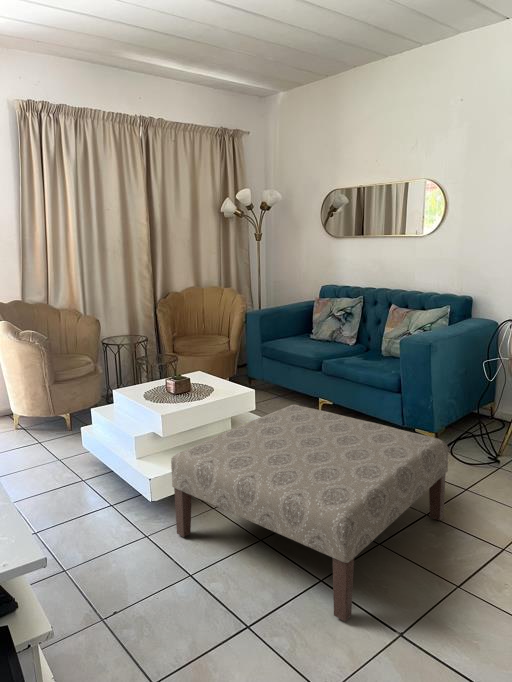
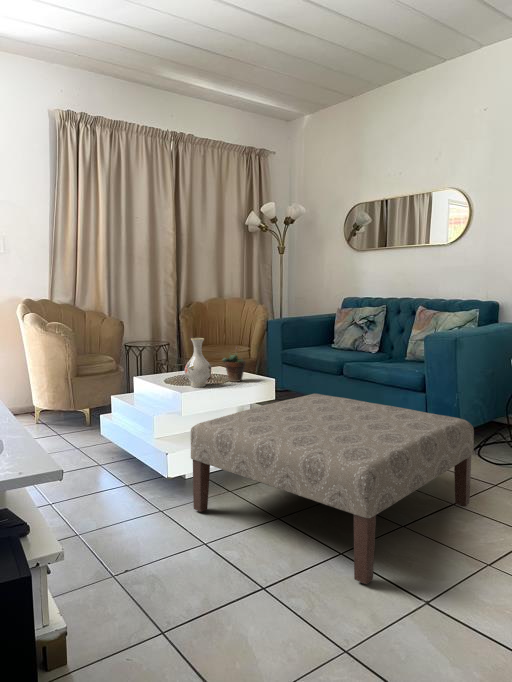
vase: none [163,354,190,404] -> present [184,338,211,387]
succulent plant: none [200,358,225,395] -> present [222,347,246,382]

